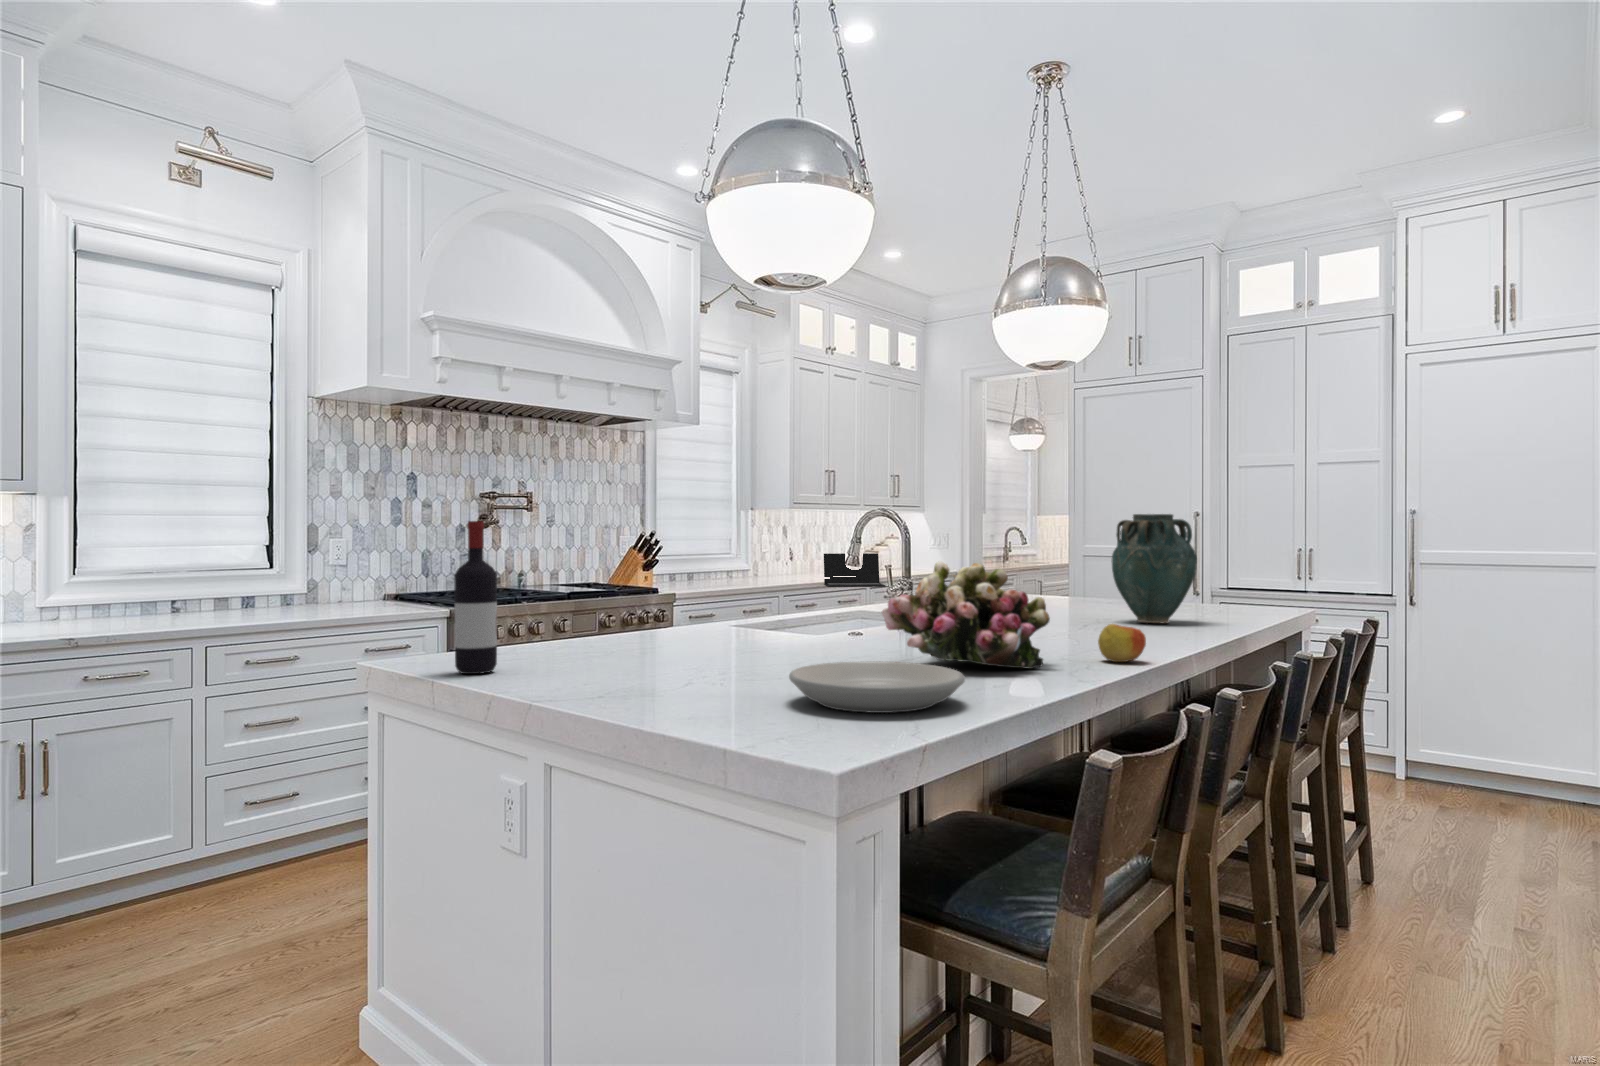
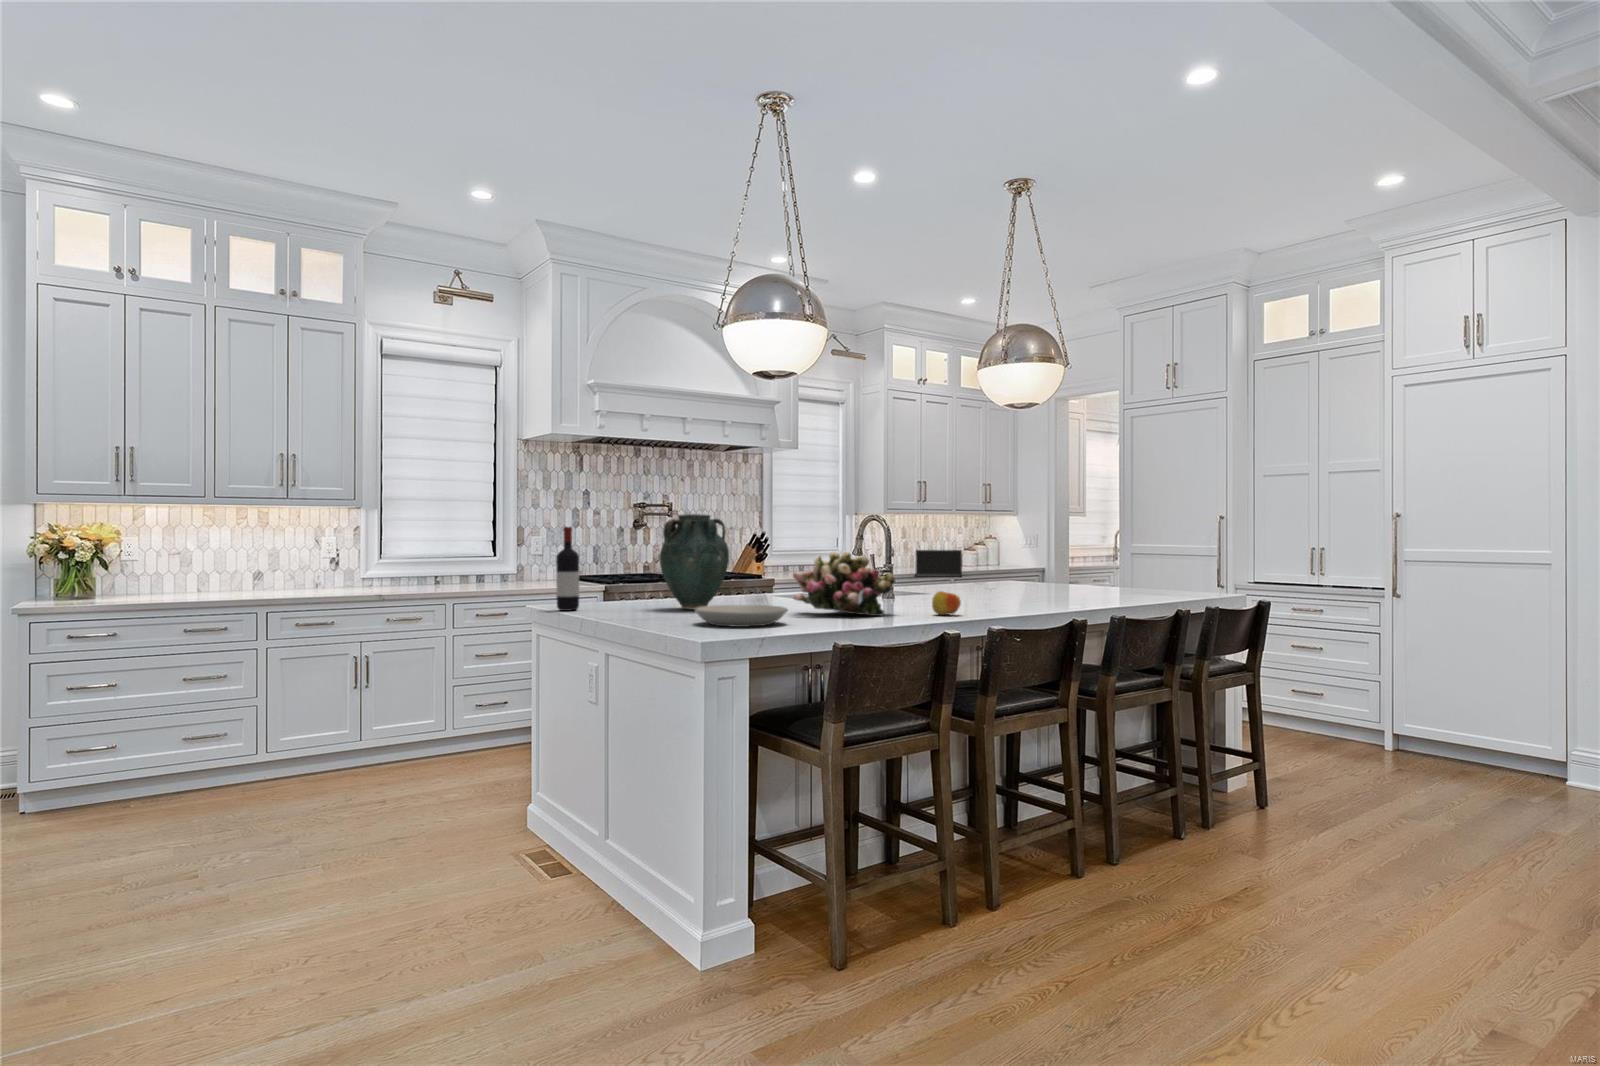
vase: present [1112,514,1197,623] -> present [659,514,729,609]

